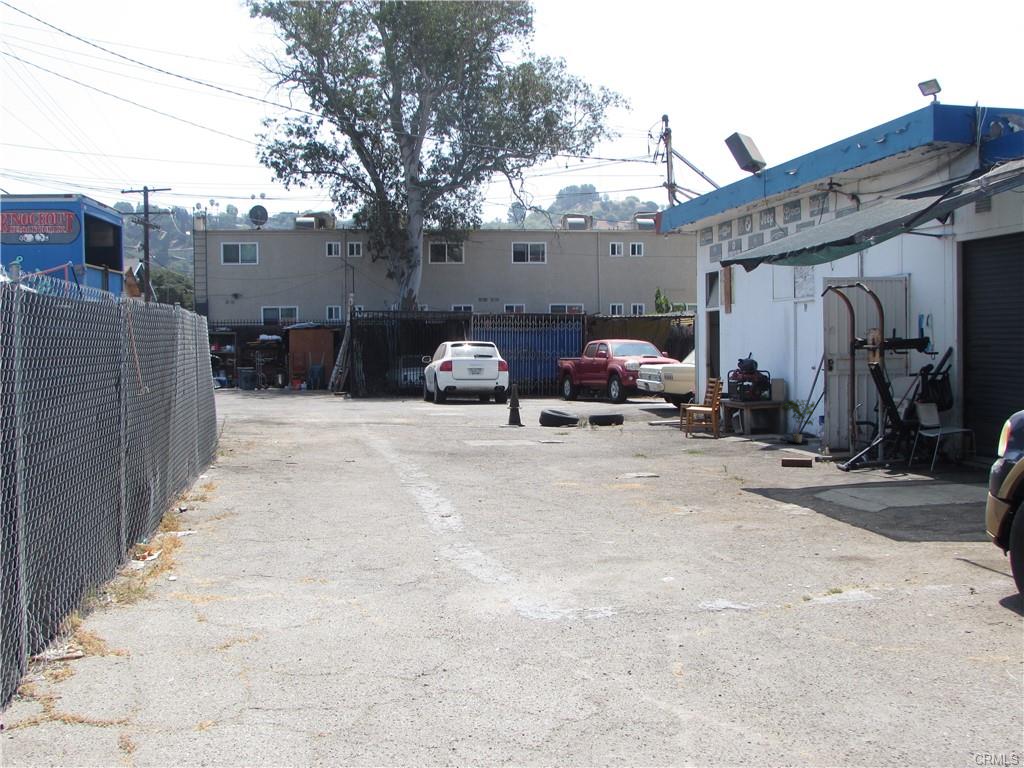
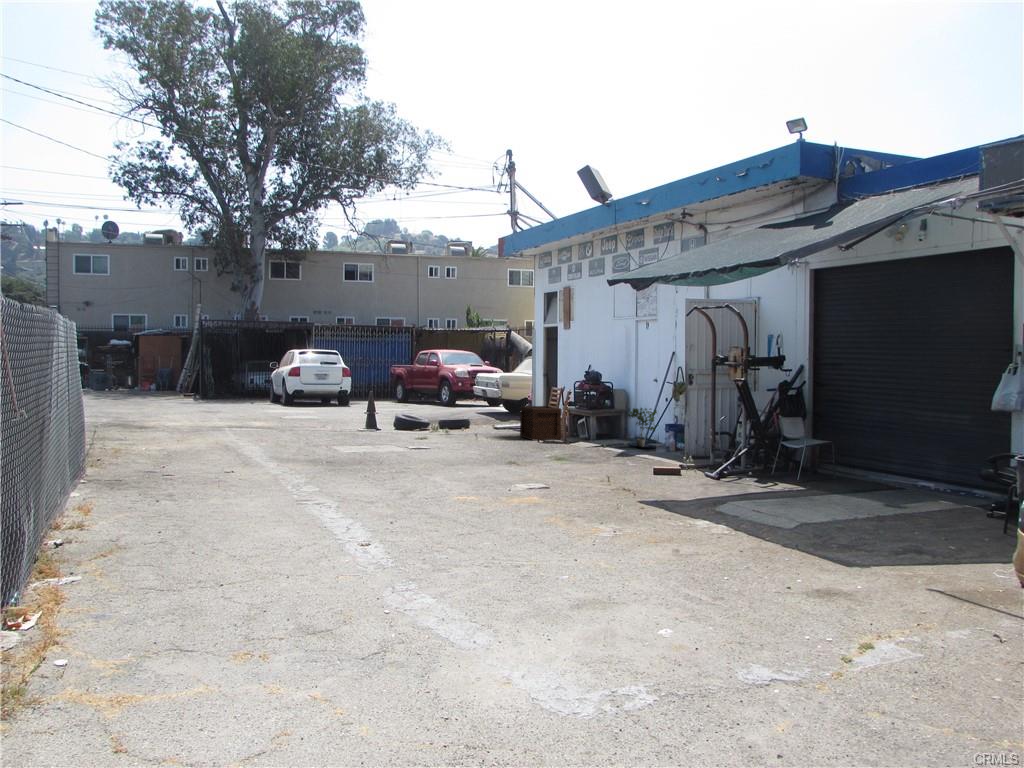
wooden crate: none [669,399,713,436] -> present [520,406,562,440]

